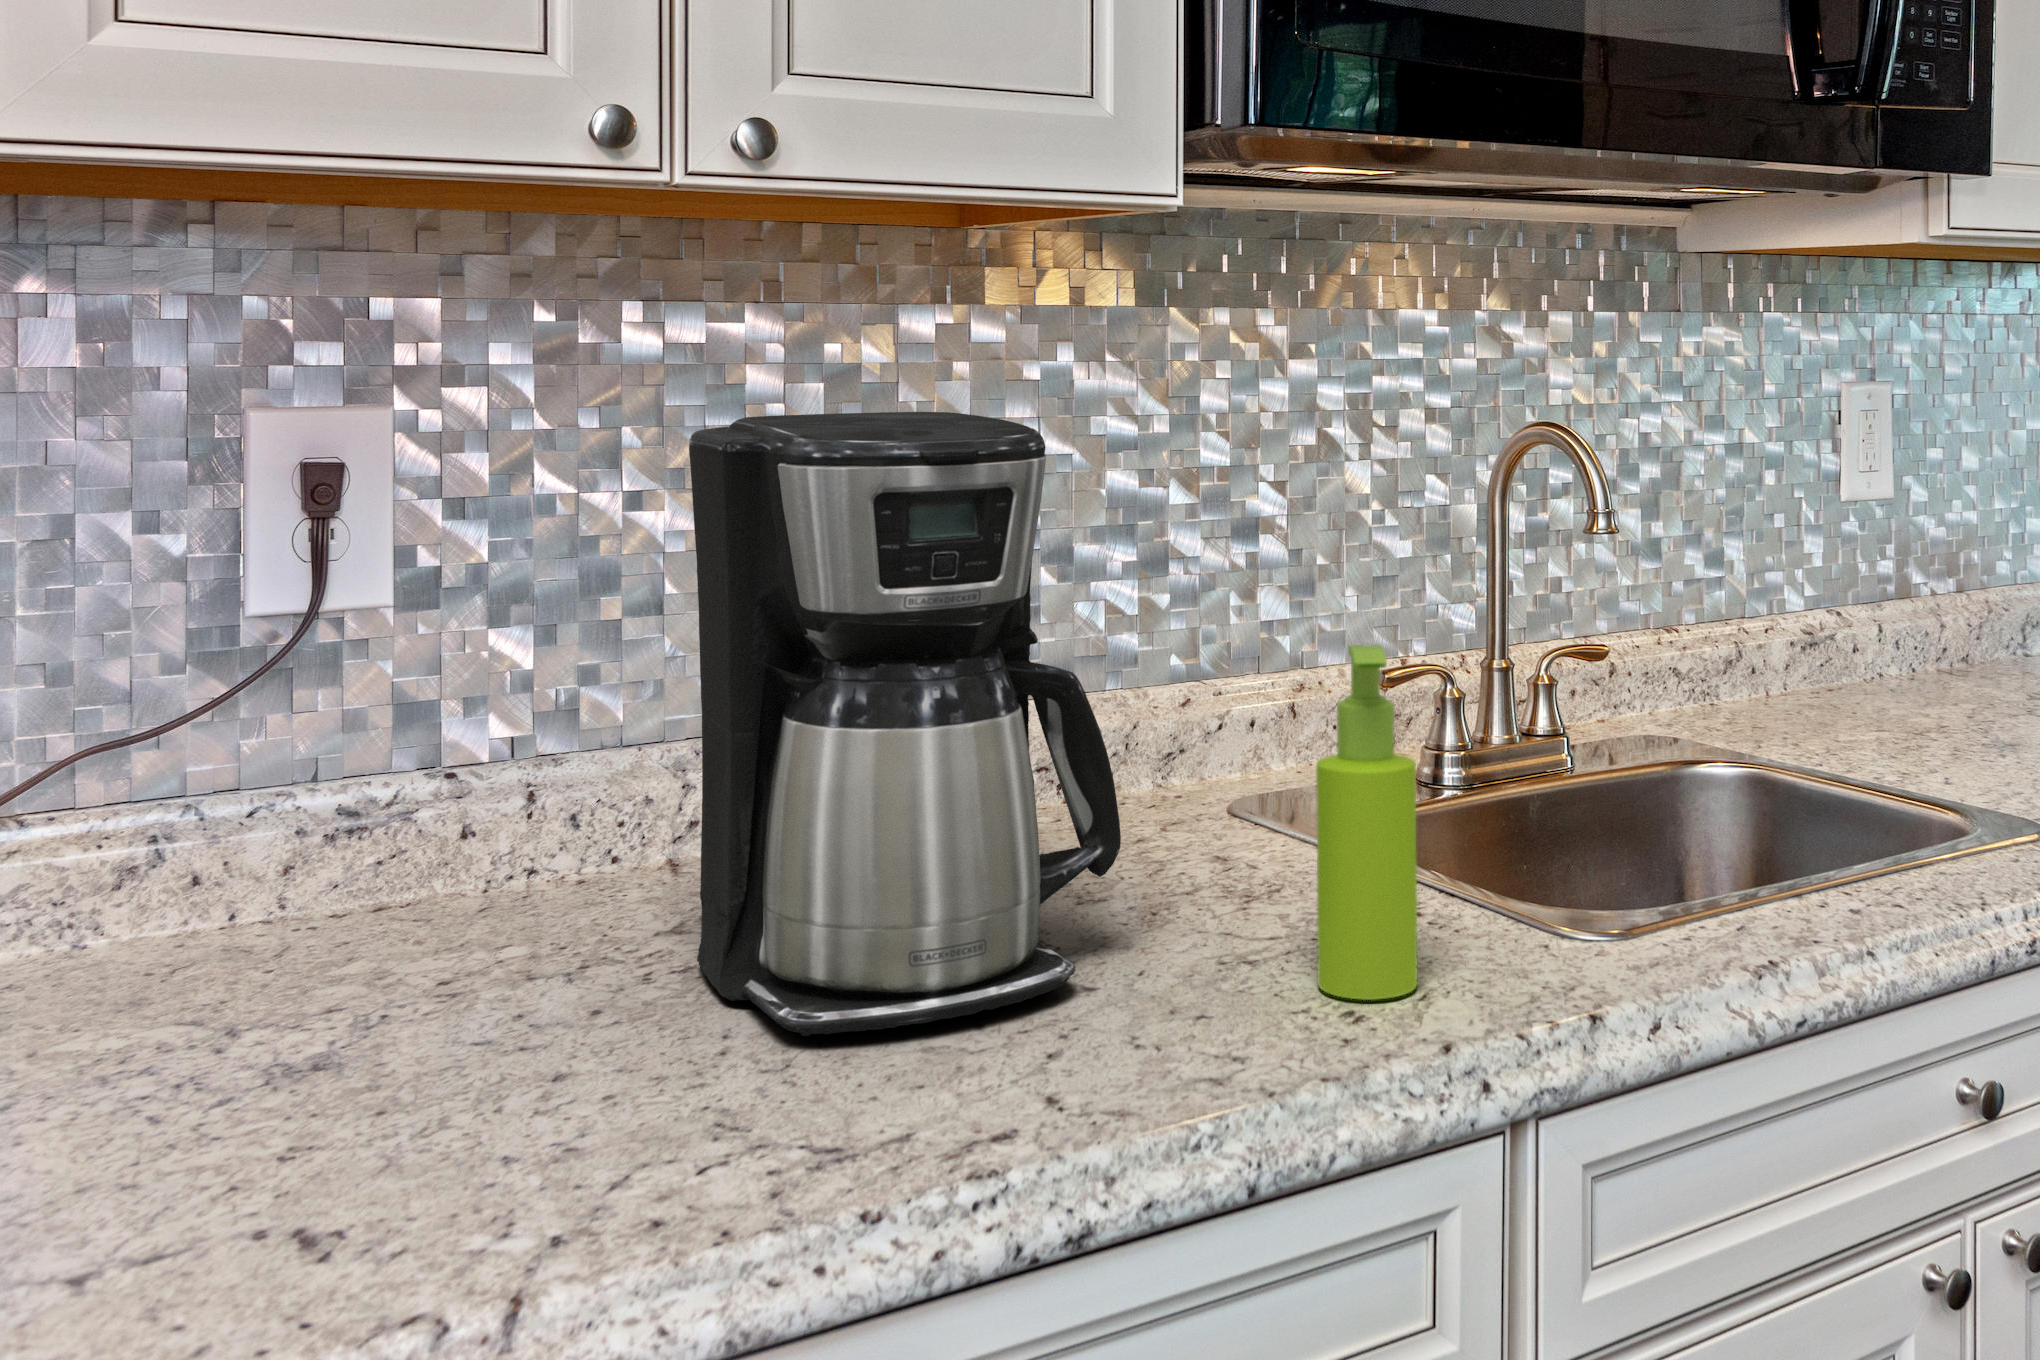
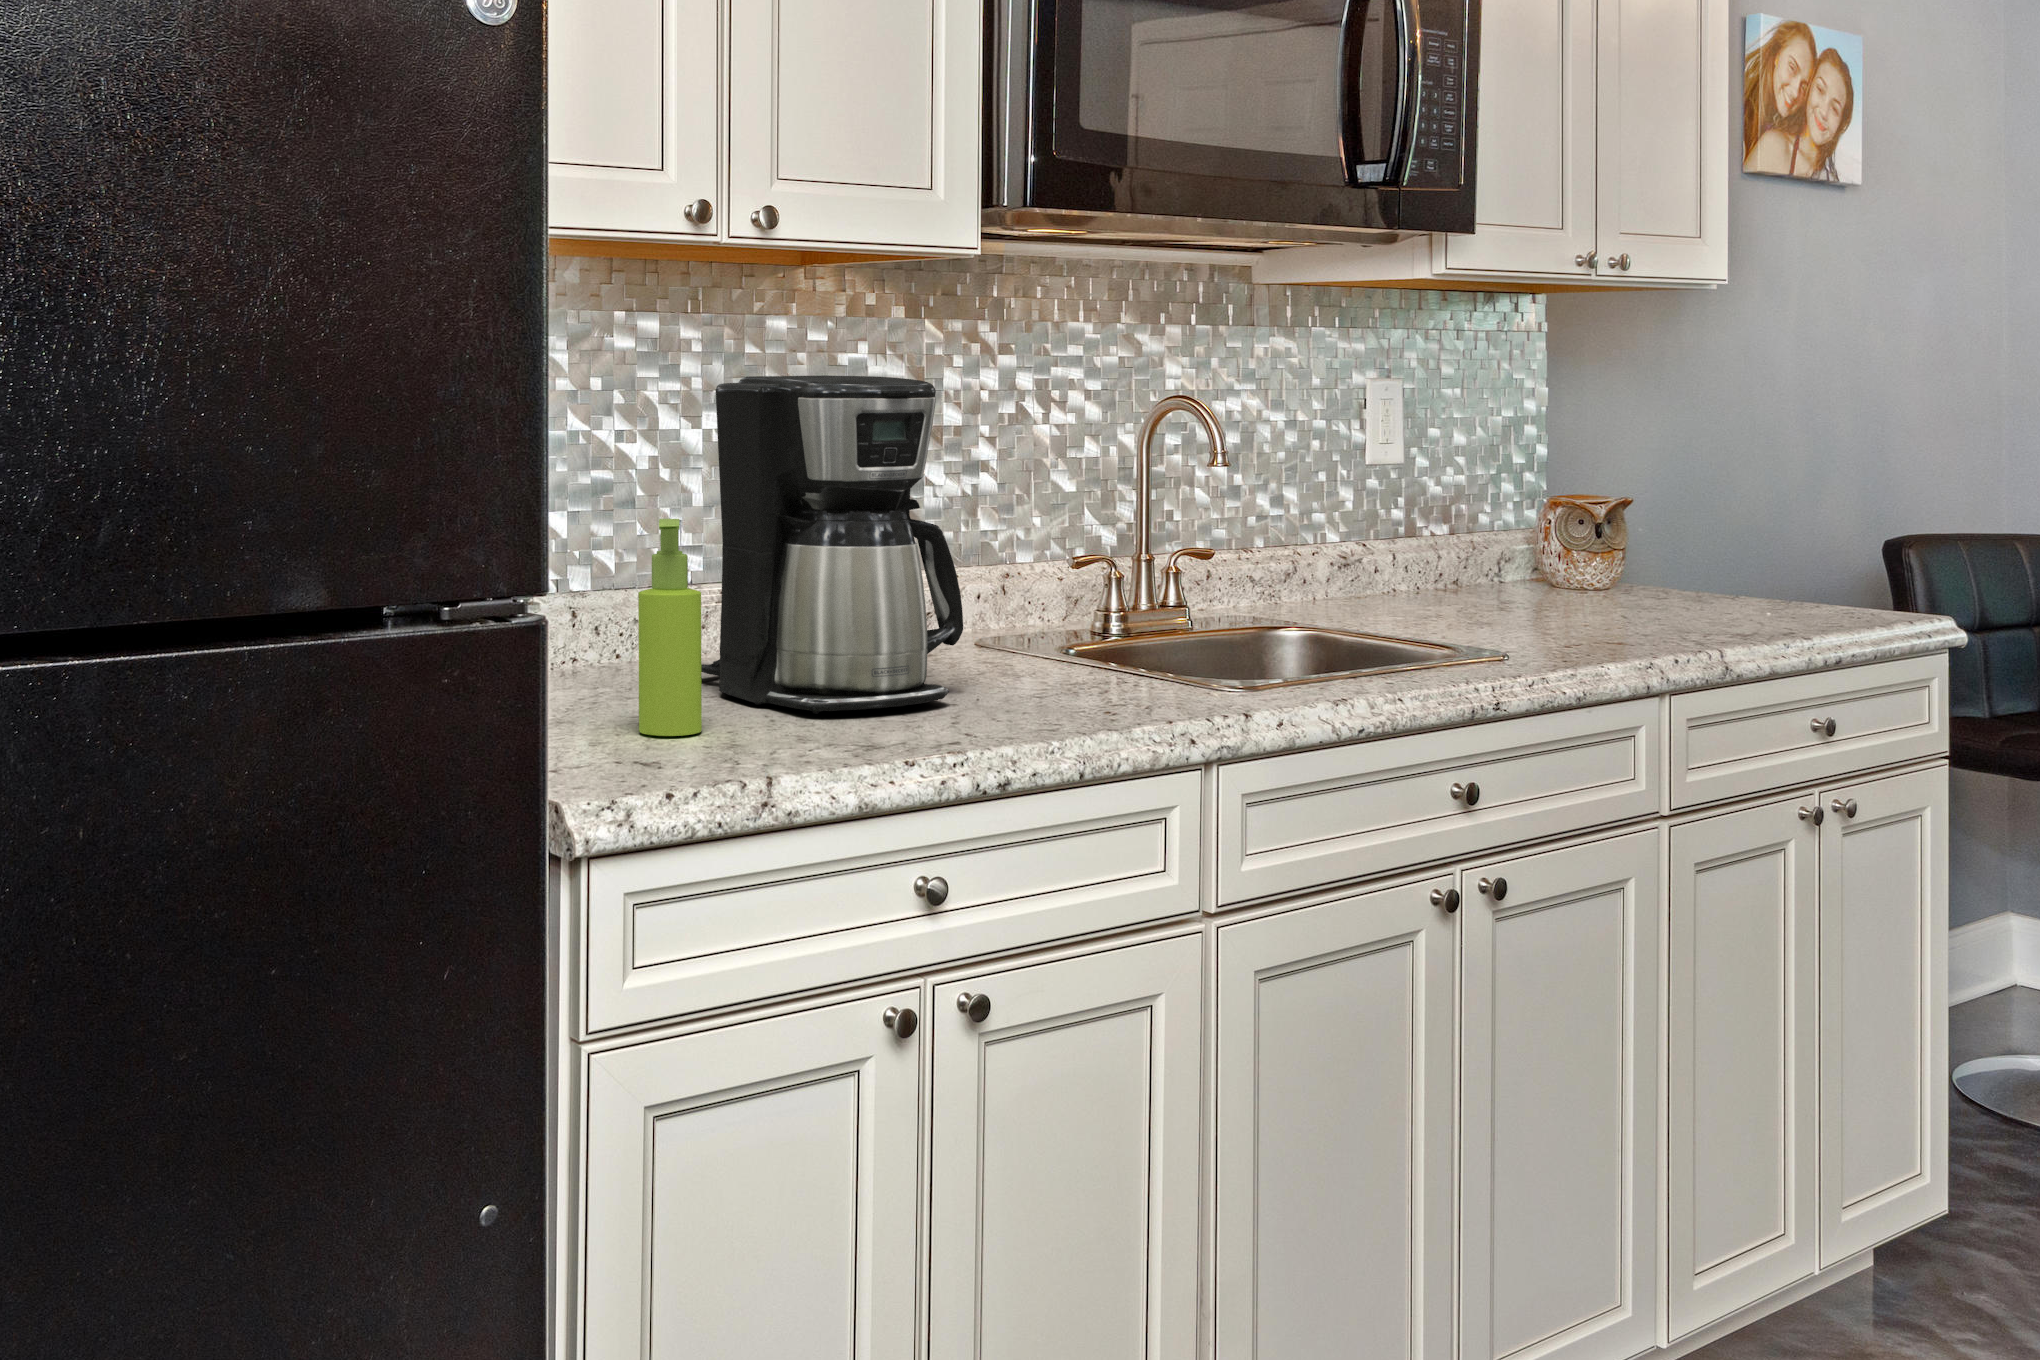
soap dispenser: present [1316,645,1417,1000] -> present [638,519,702,736]

